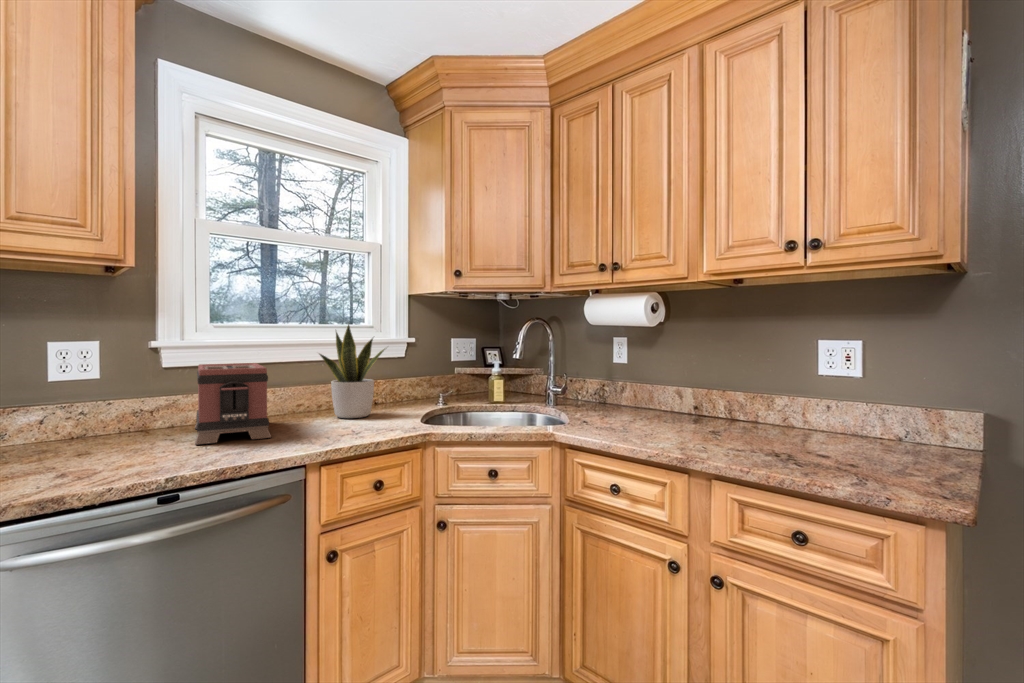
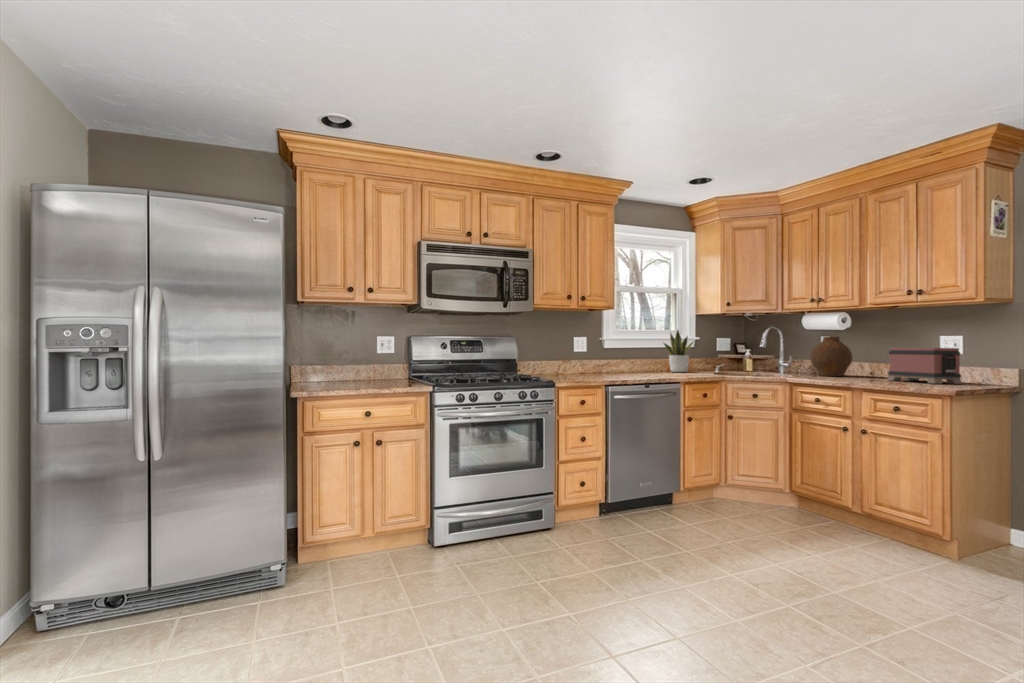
vase: none [598,340,668,417] -> present [811,337,852,376]
toaster: present [195,363,271,445] -> present [887,348,962,384]

